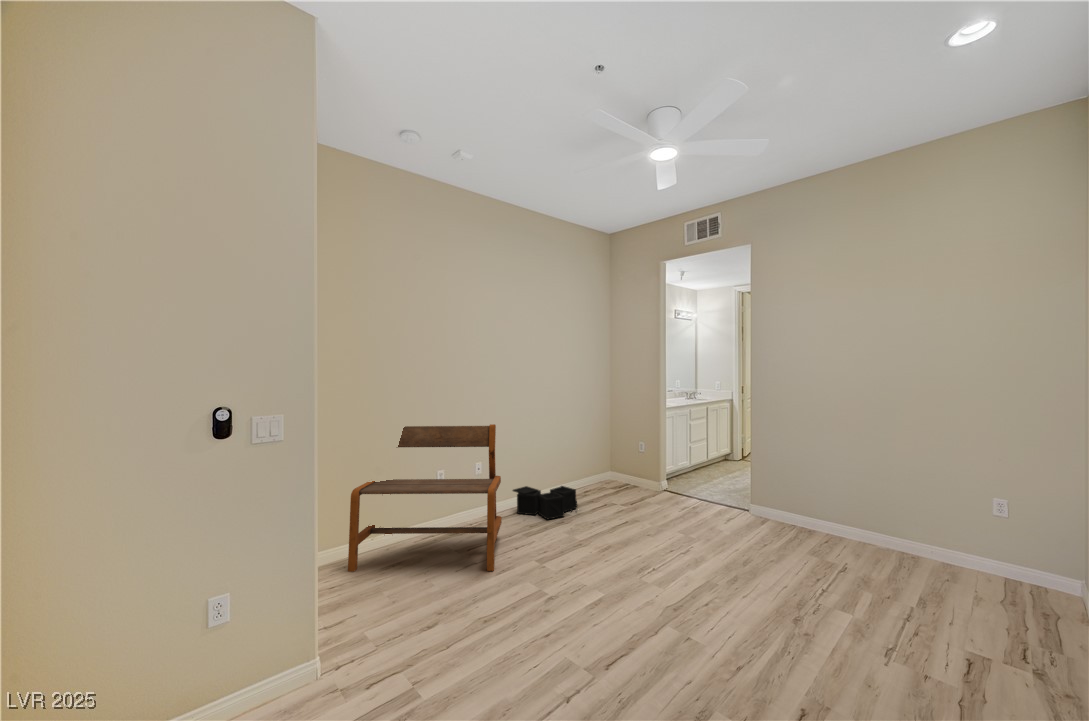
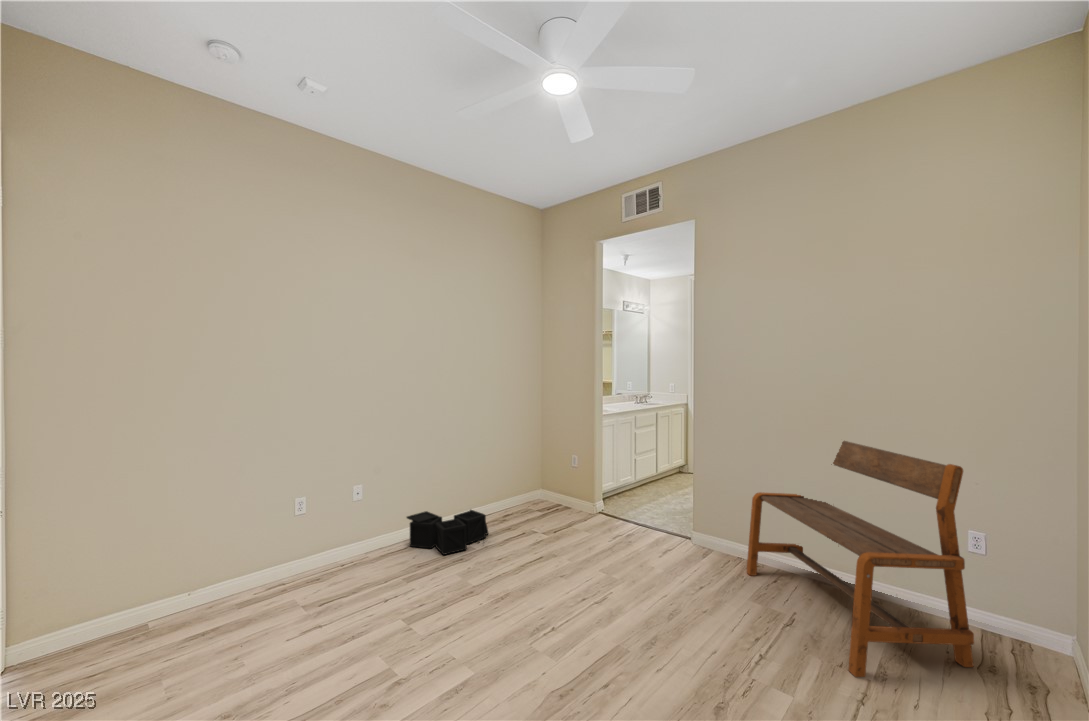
bench: present [348,424,502,572] -> present [747,441,974,677]

